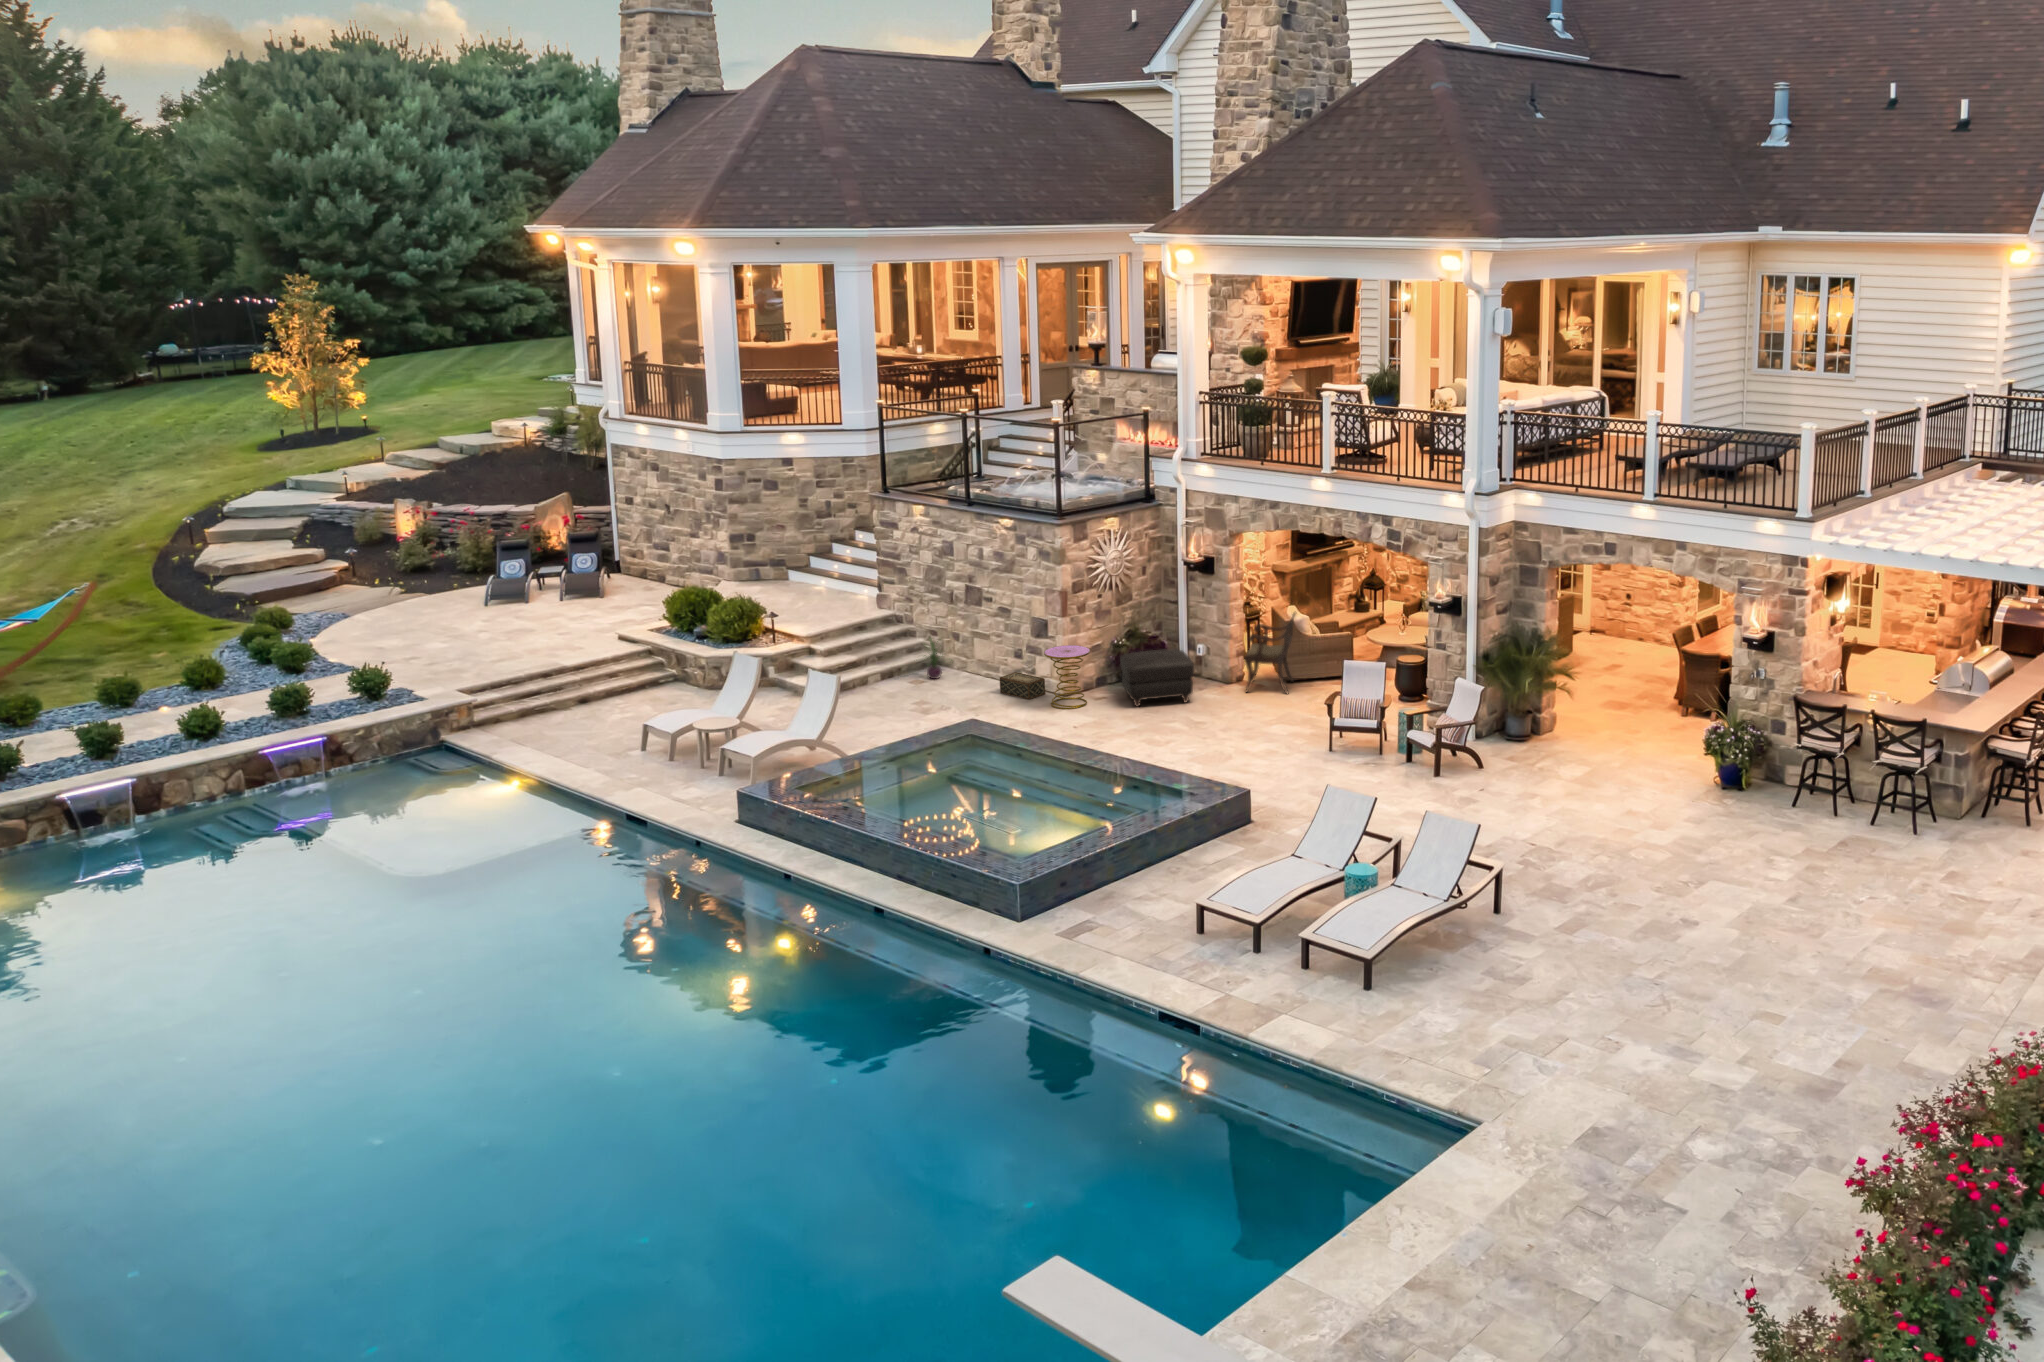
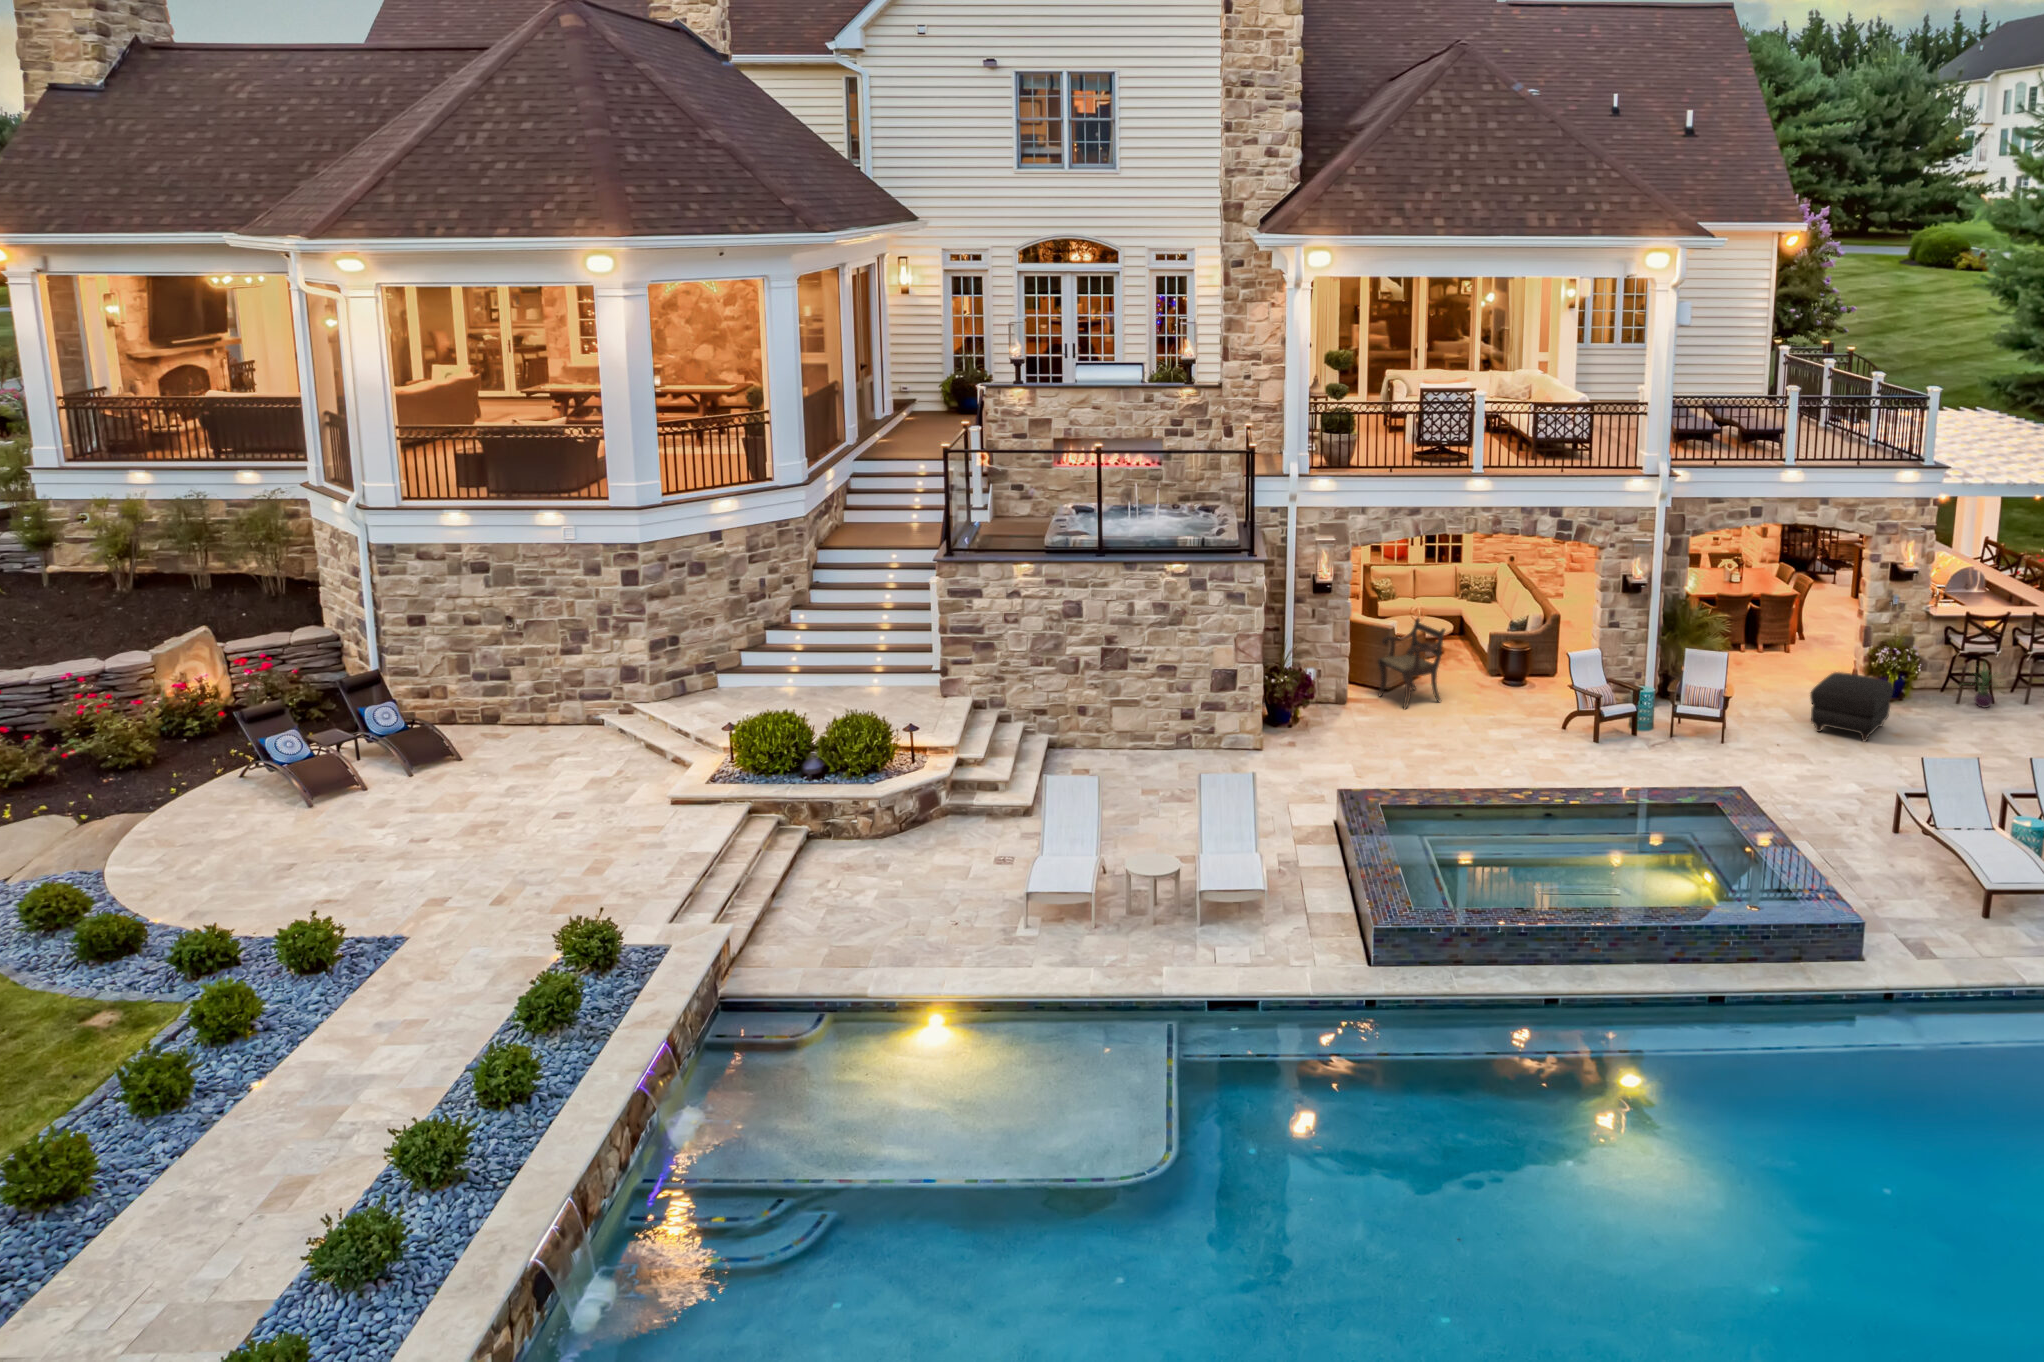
decorative plant: present [924,639,942,679] -> present [1970,662,2001,707]
side table: present [1044,645,1090,709] -> none [1257,693,1309,767]
ottoman: present [1120,649,1194,707] -> present [1810,672,1894,742]
woven basket: present [1000,672,1045,699] -> none [1187,738,1235,766]

